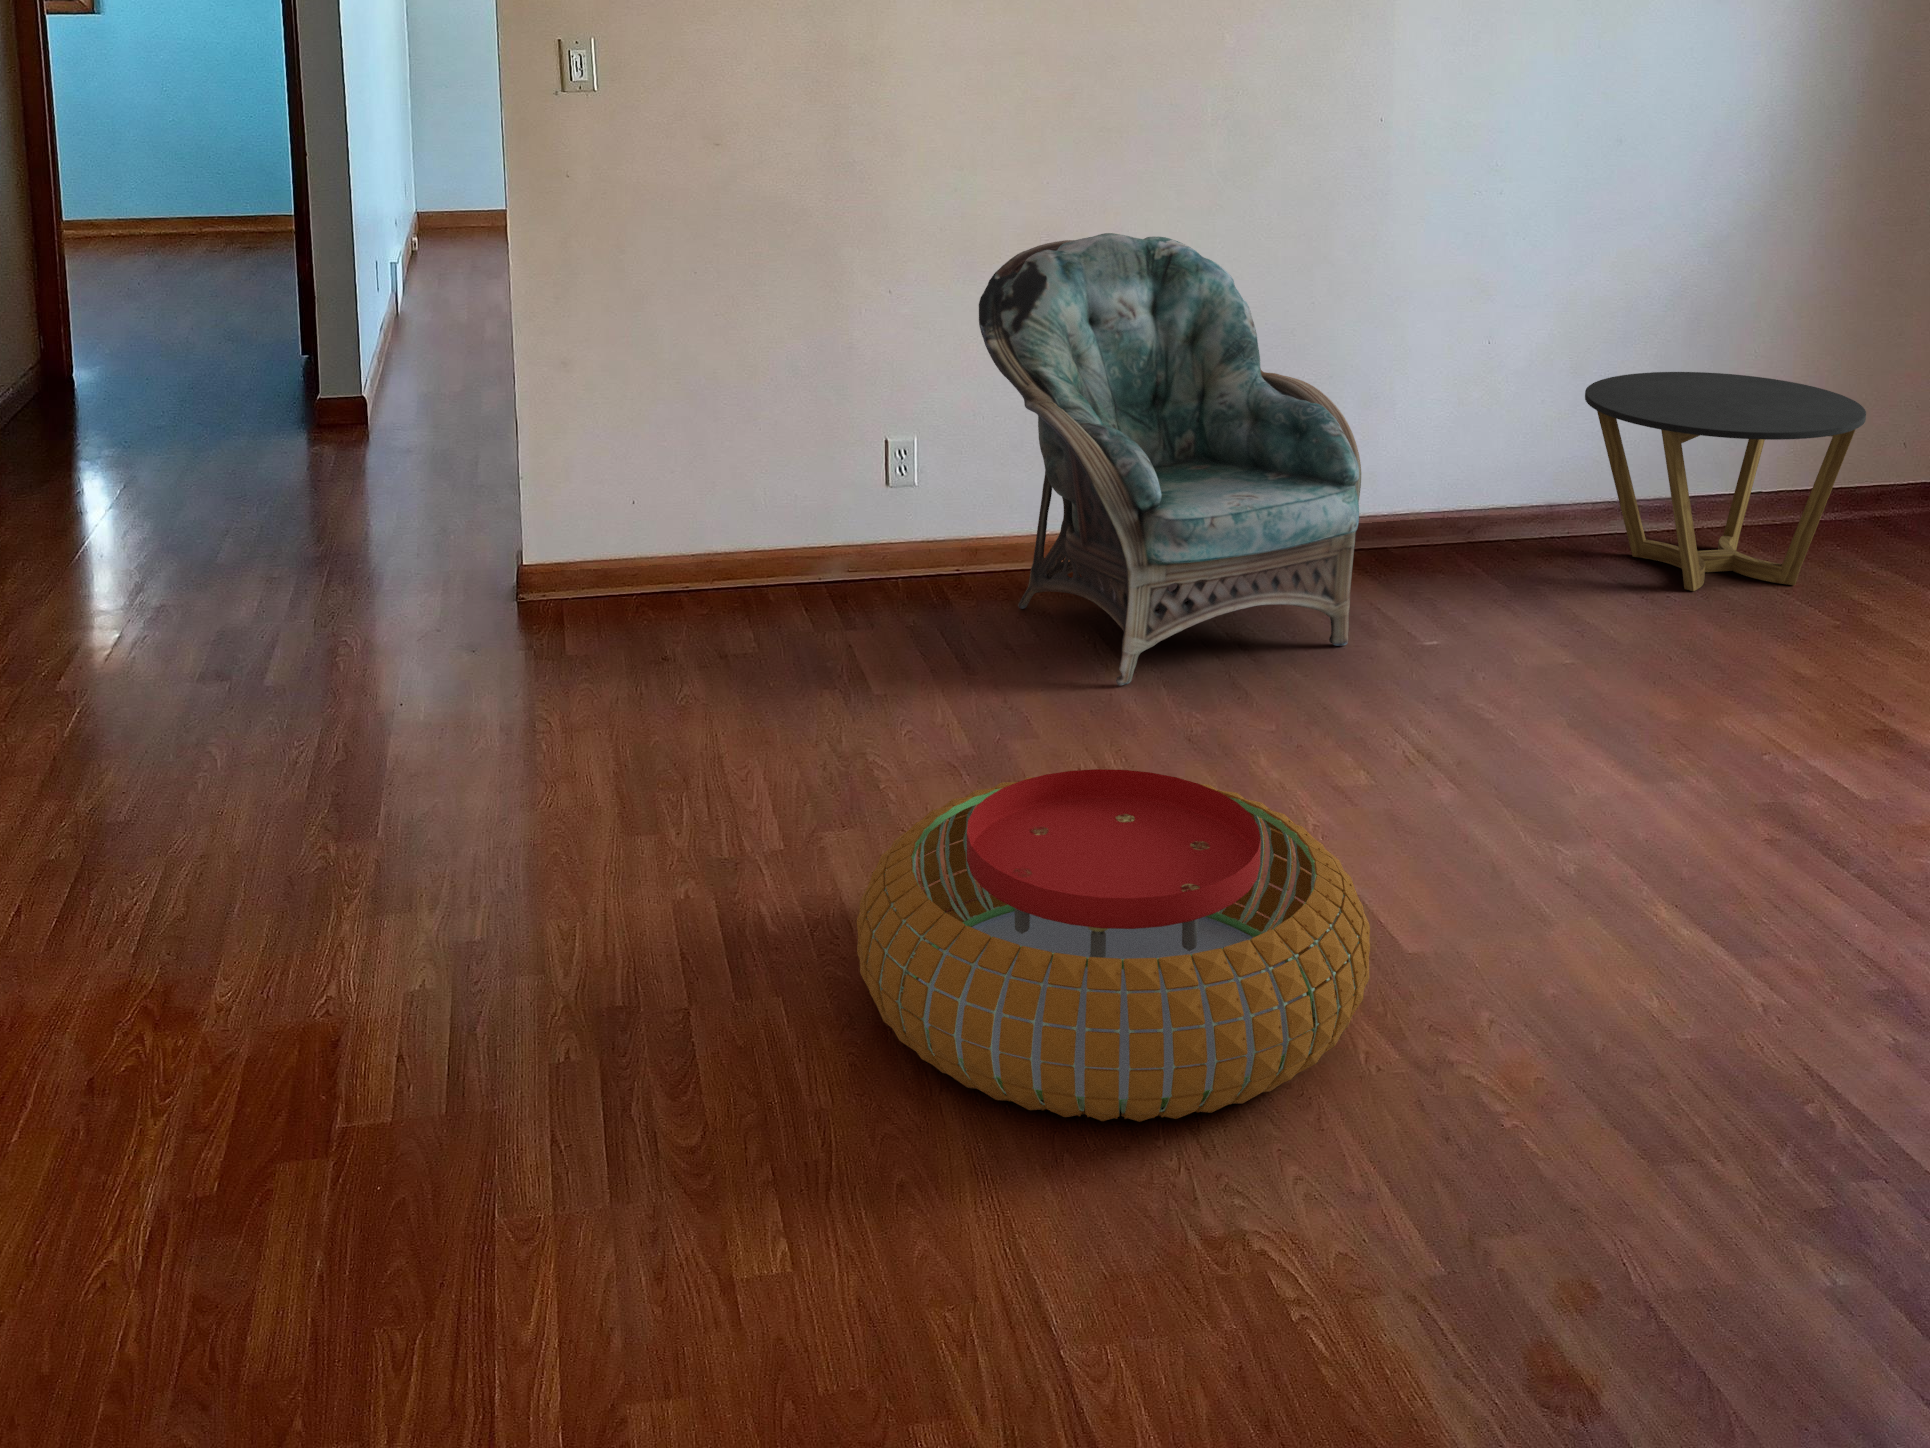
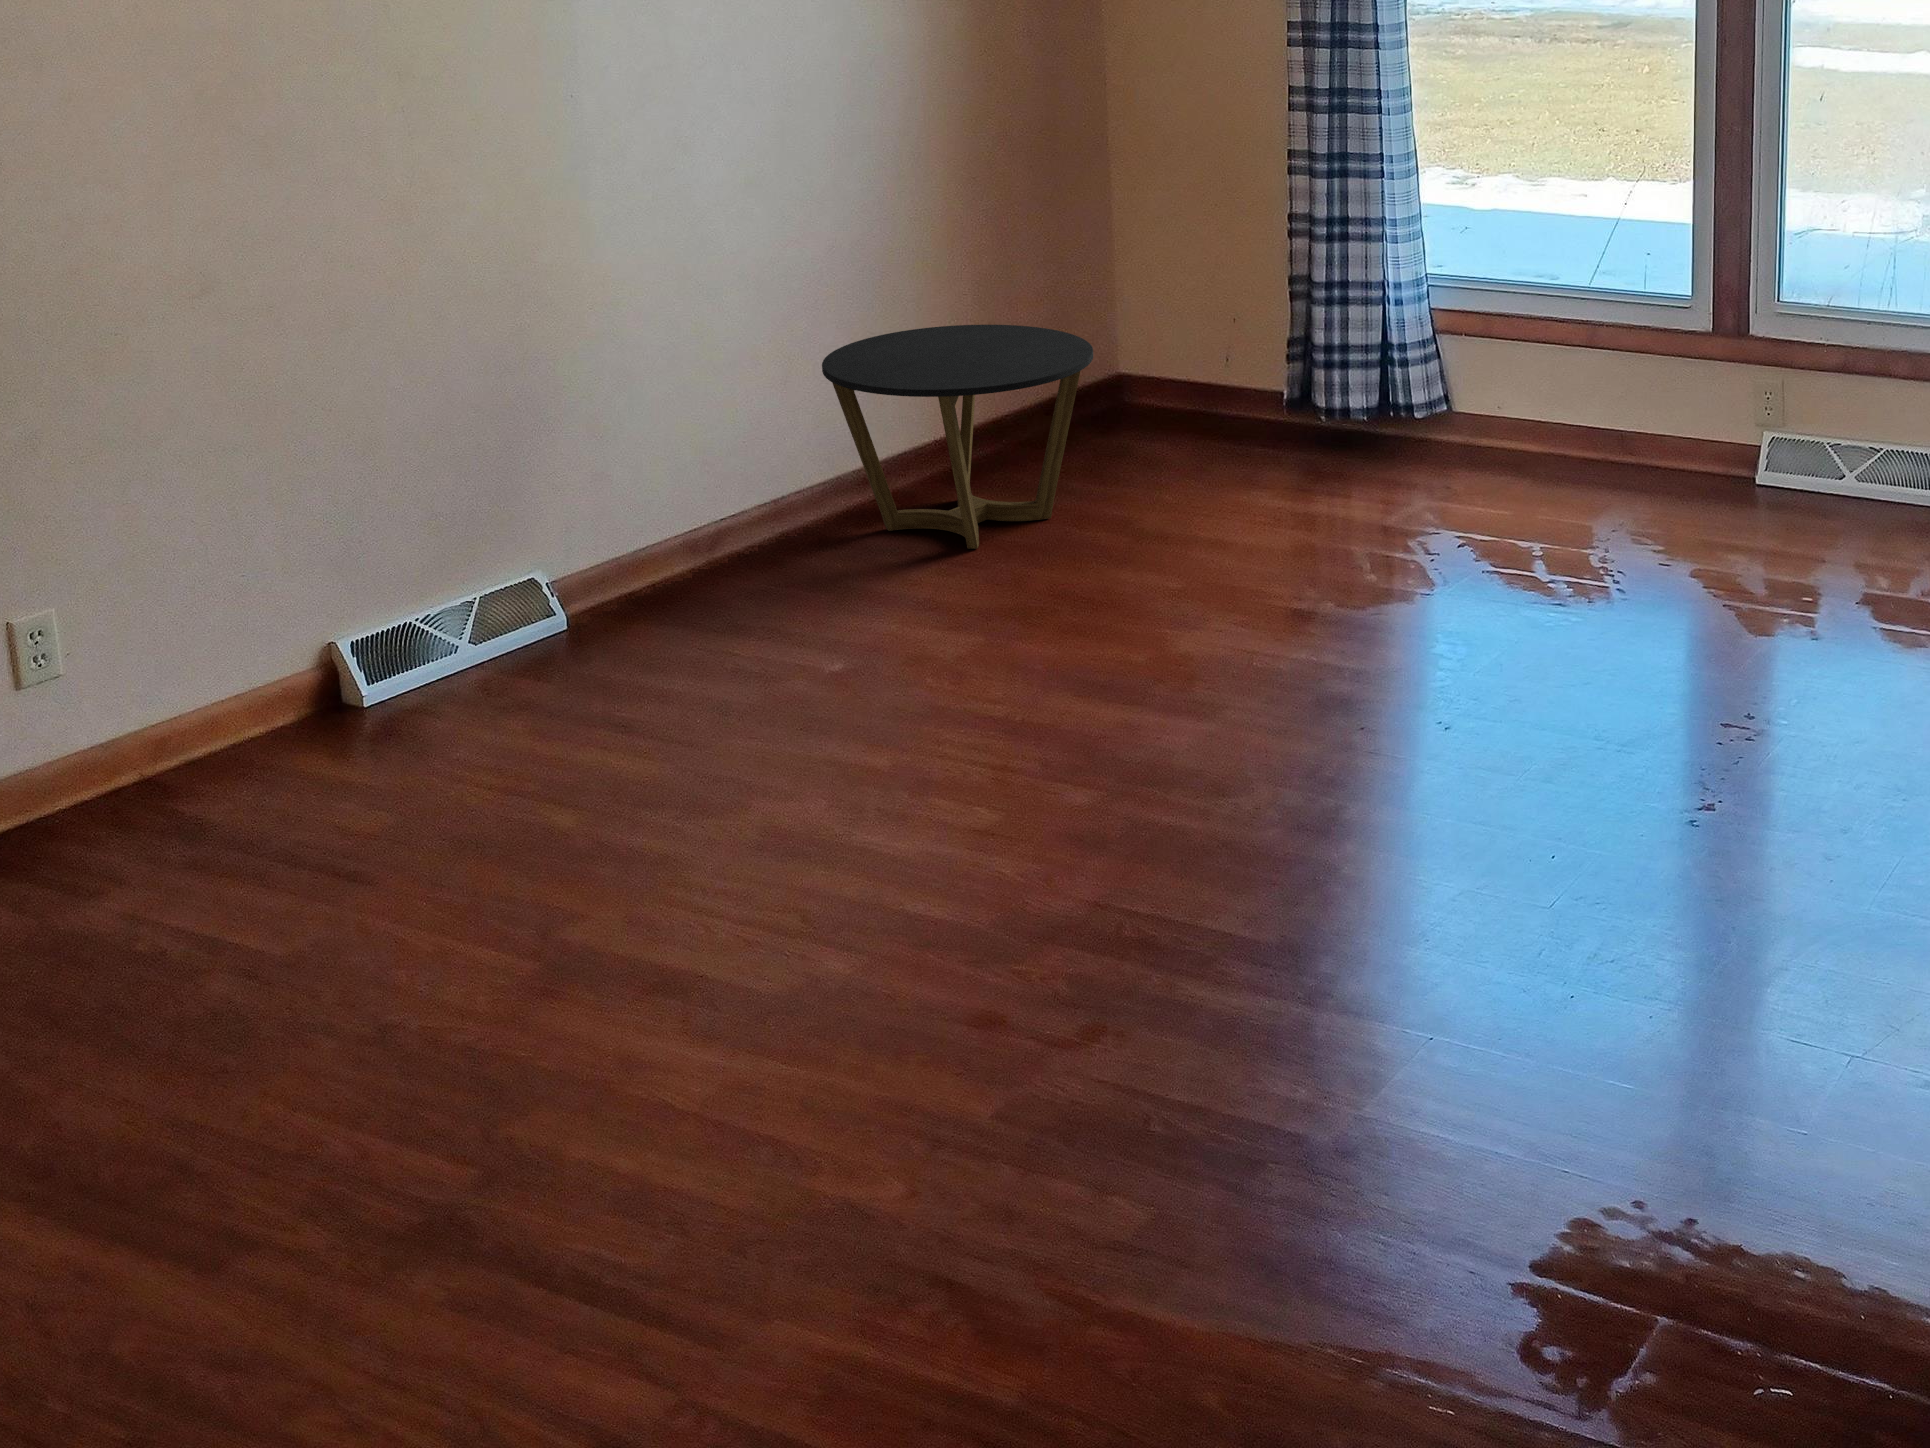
armchair: present [979,233,1361,686] -> none [177,289,739,831]
pouf: present [857,769,1371,1122] -> none [623,872,1205,1285]

